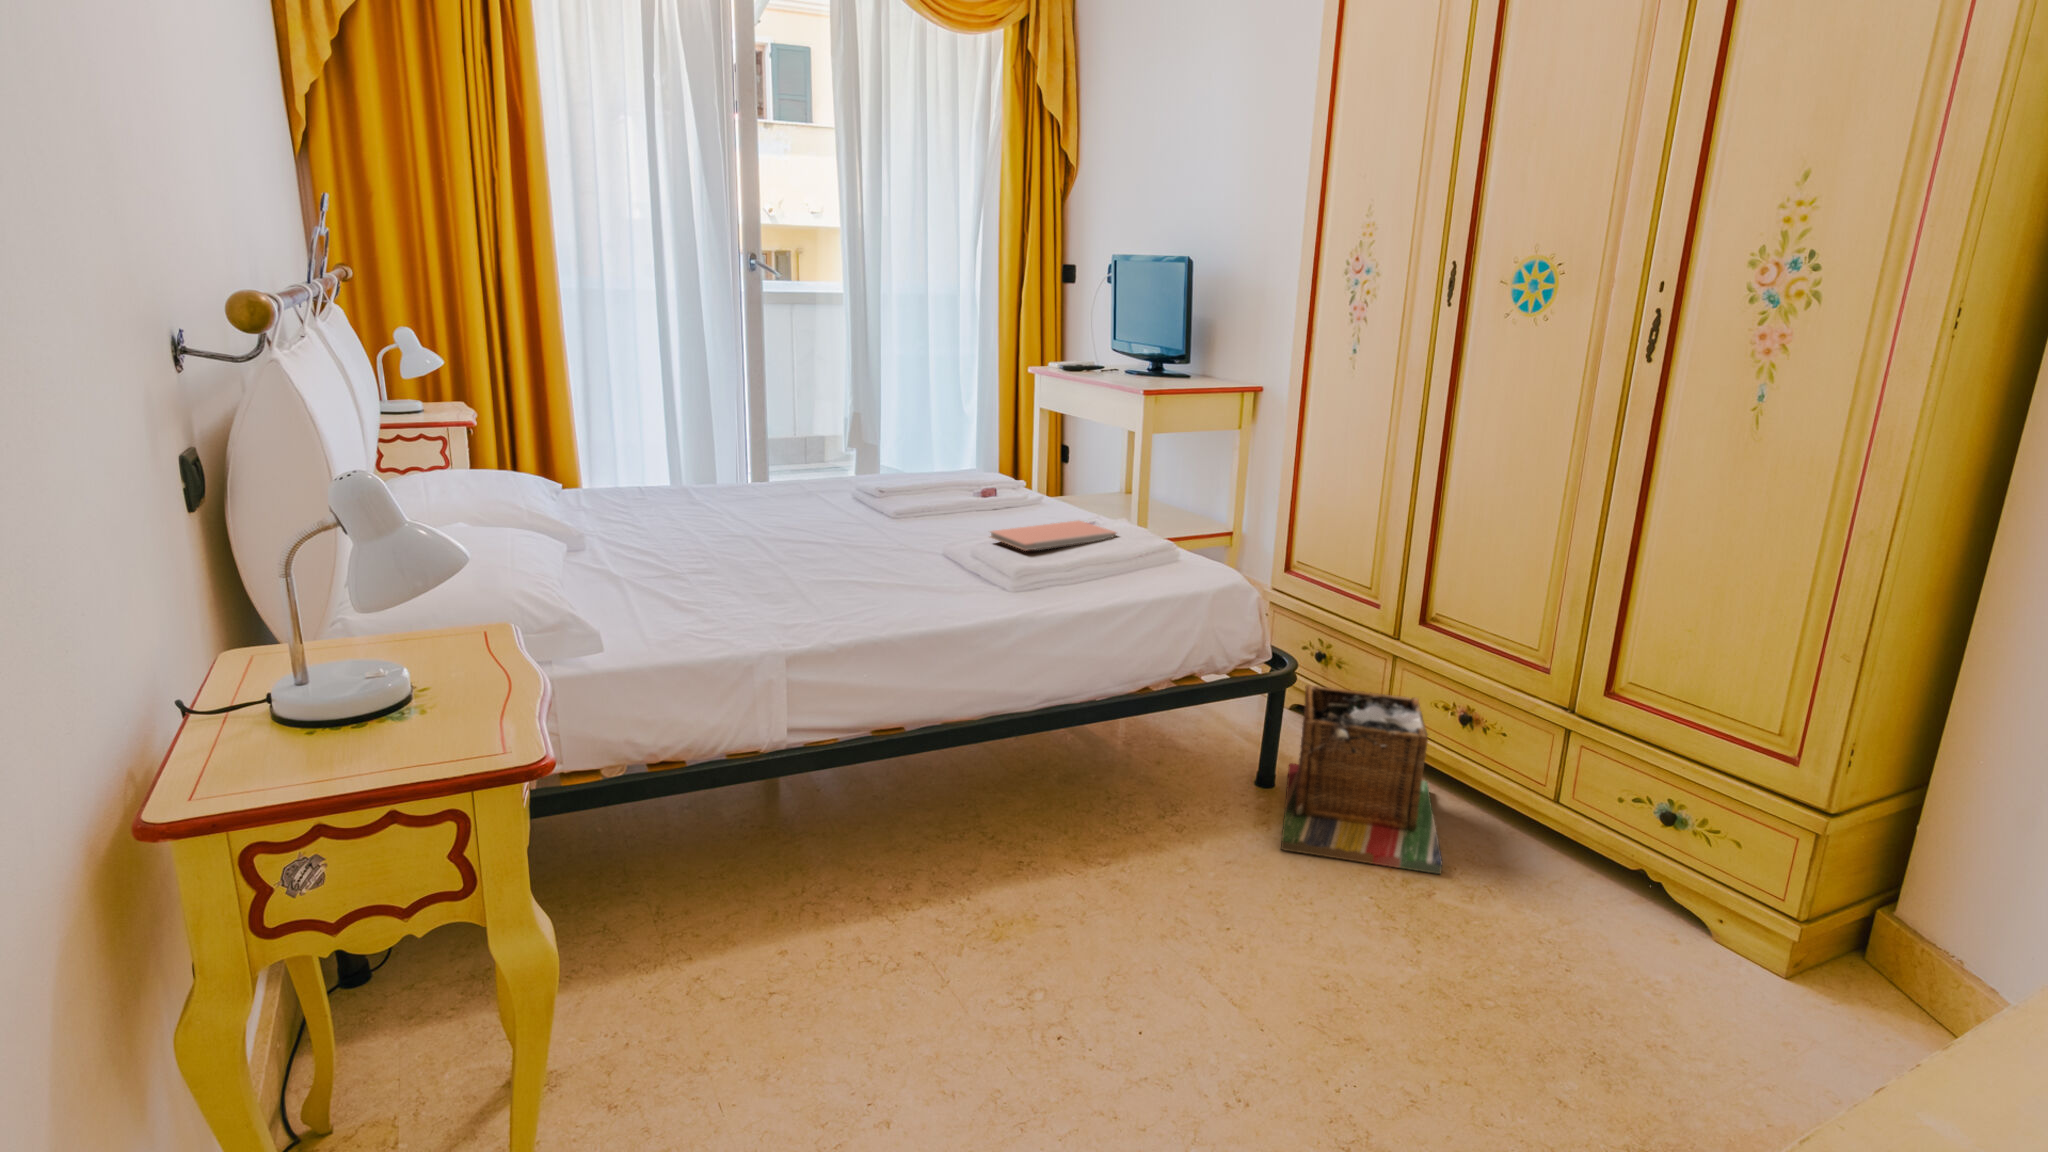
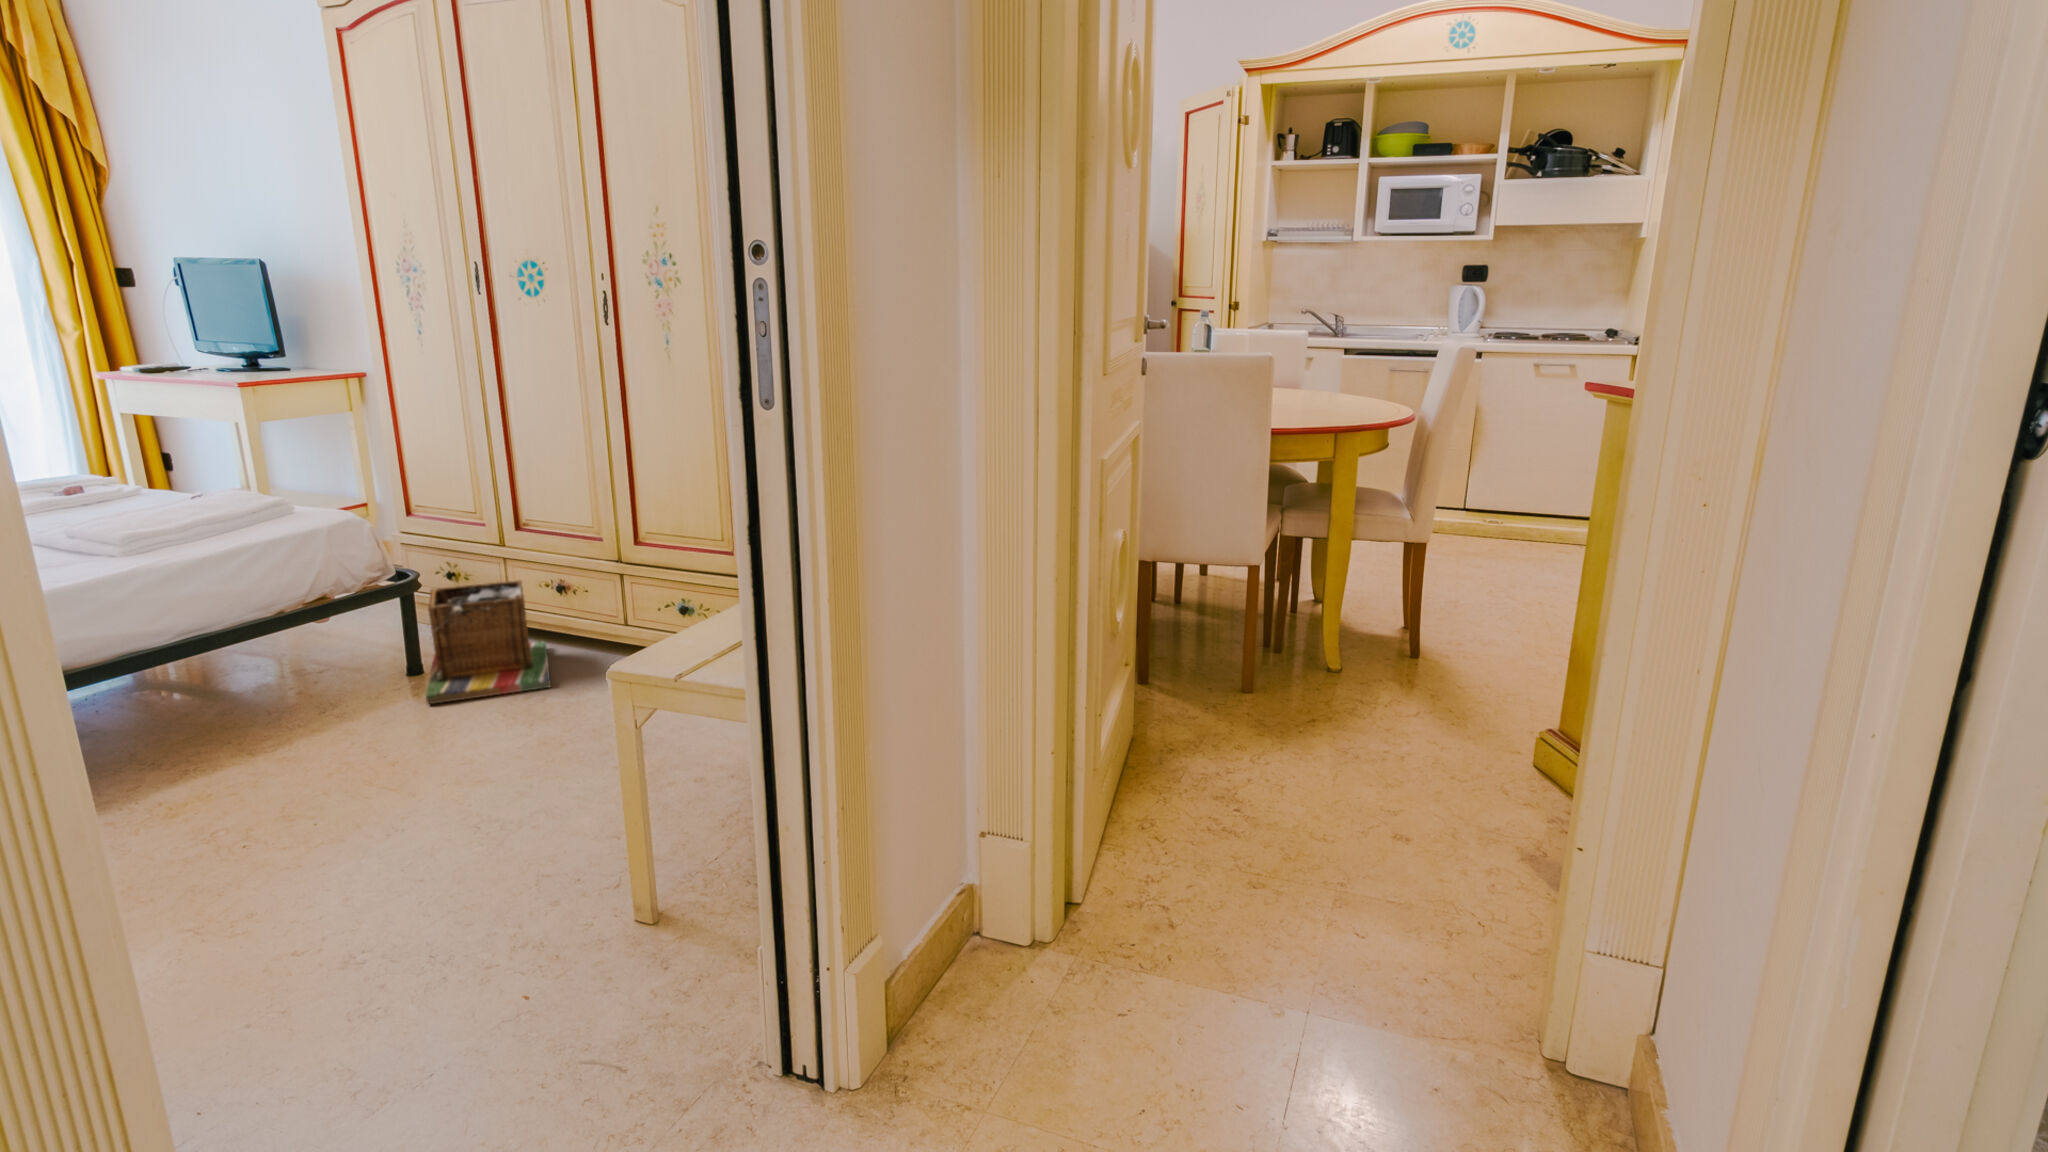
notebook: present [990,520,1116,551] -> none [77,493,226,519]

